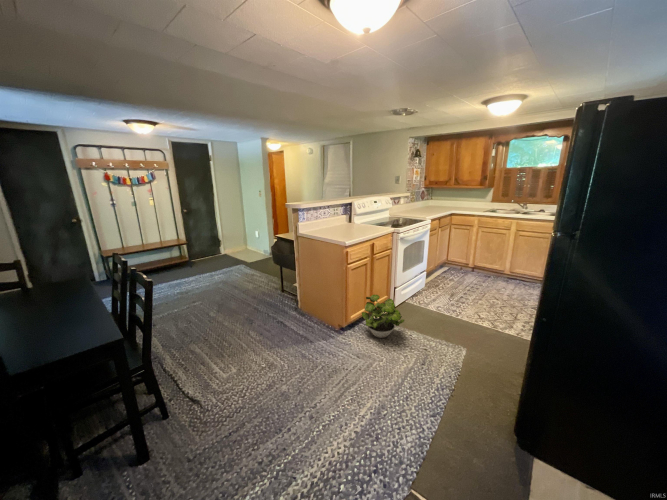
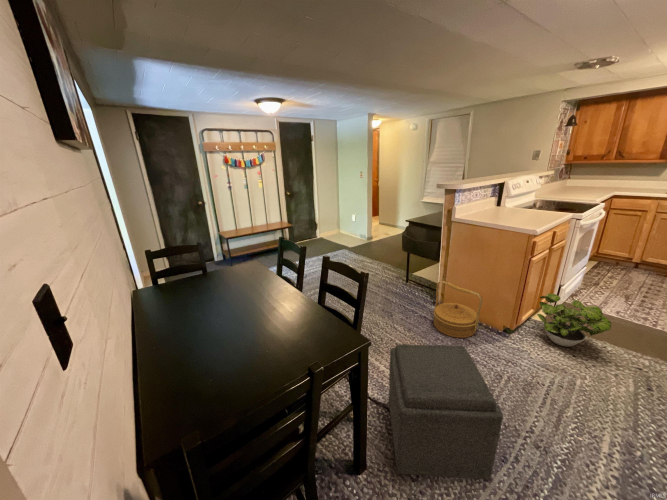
woven basket: none [283,288,319,338] -> present [434,280,482,338]
ottoman: none [167,340,268,456] -> present [389,344,503,479]

